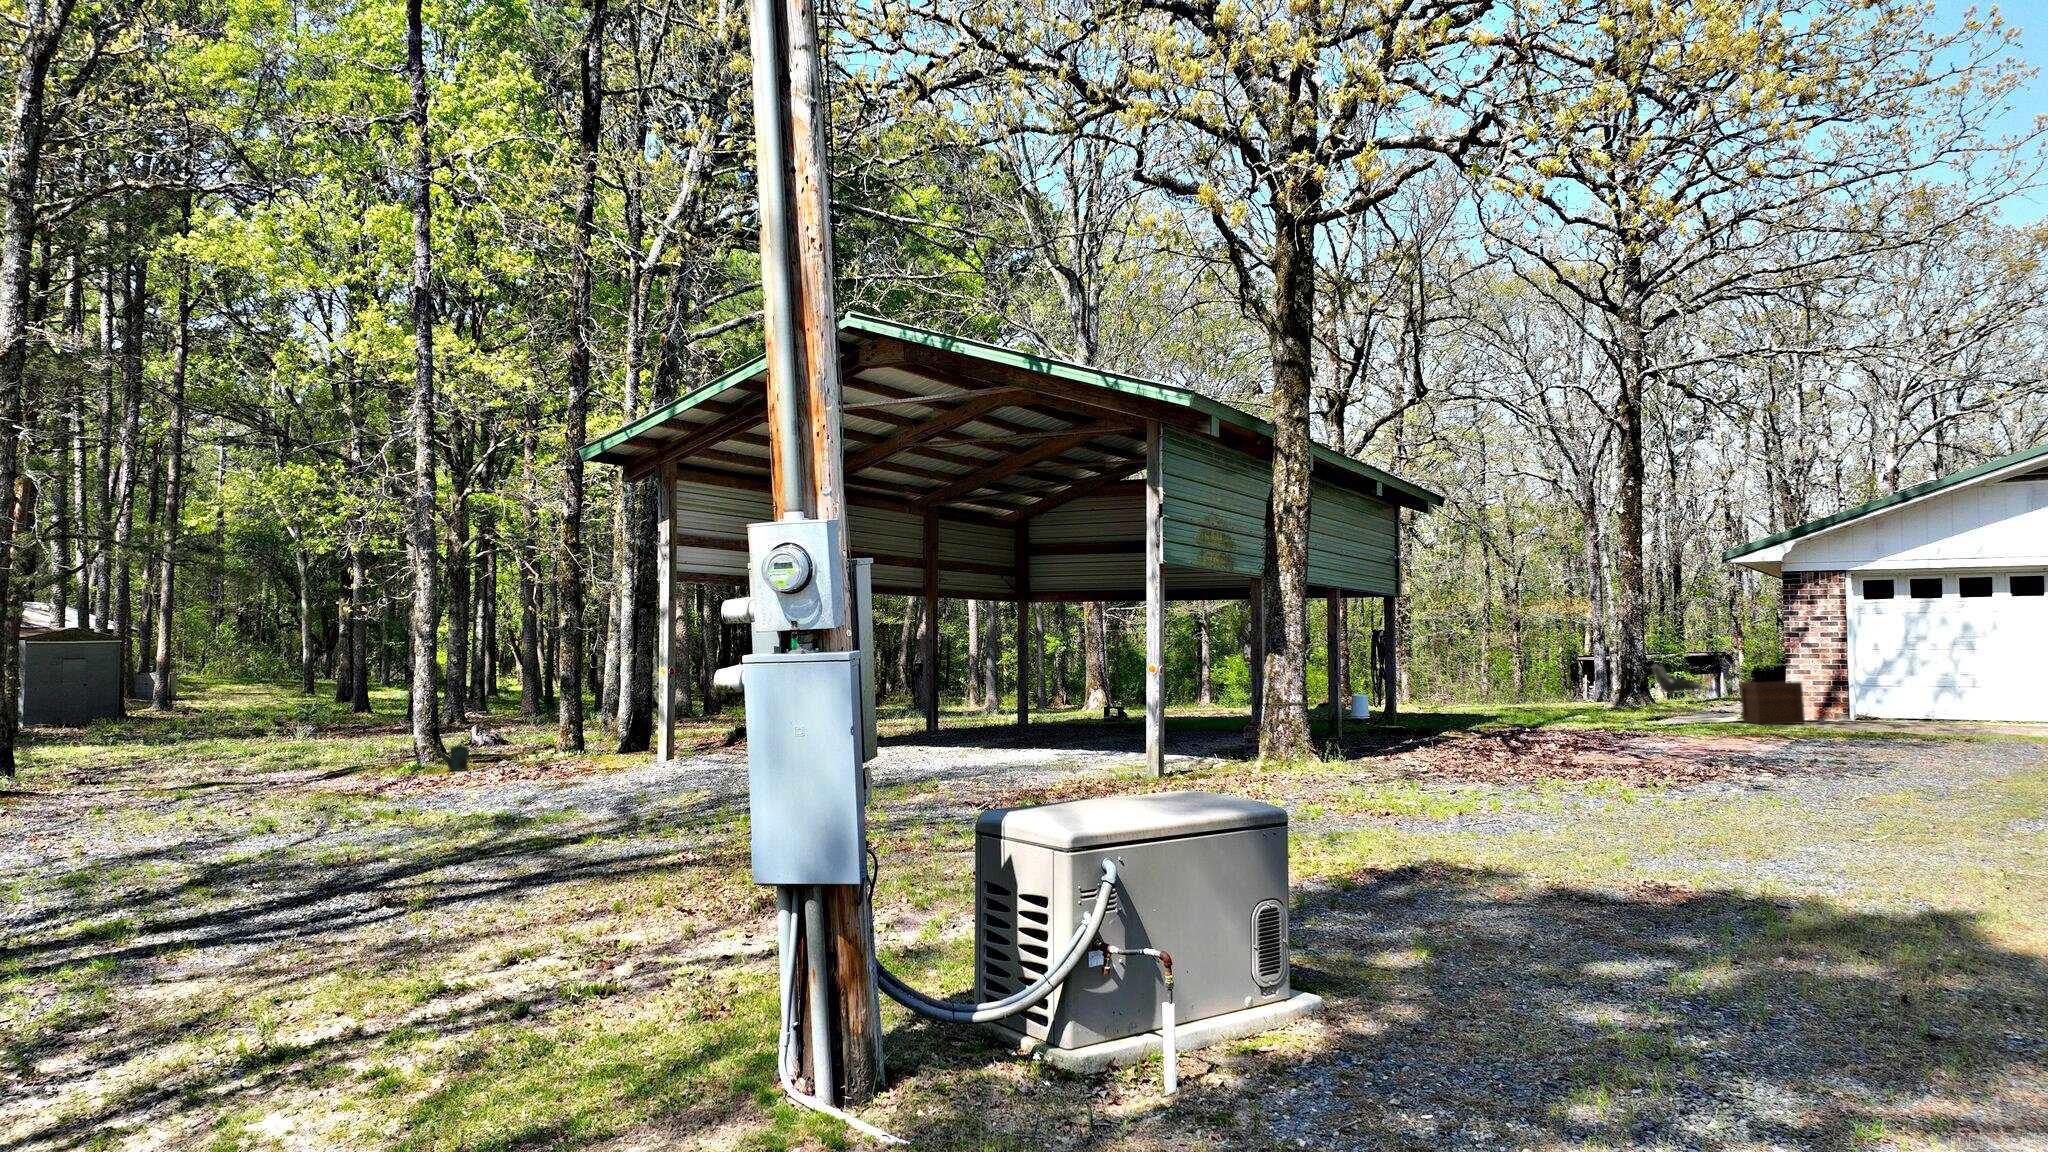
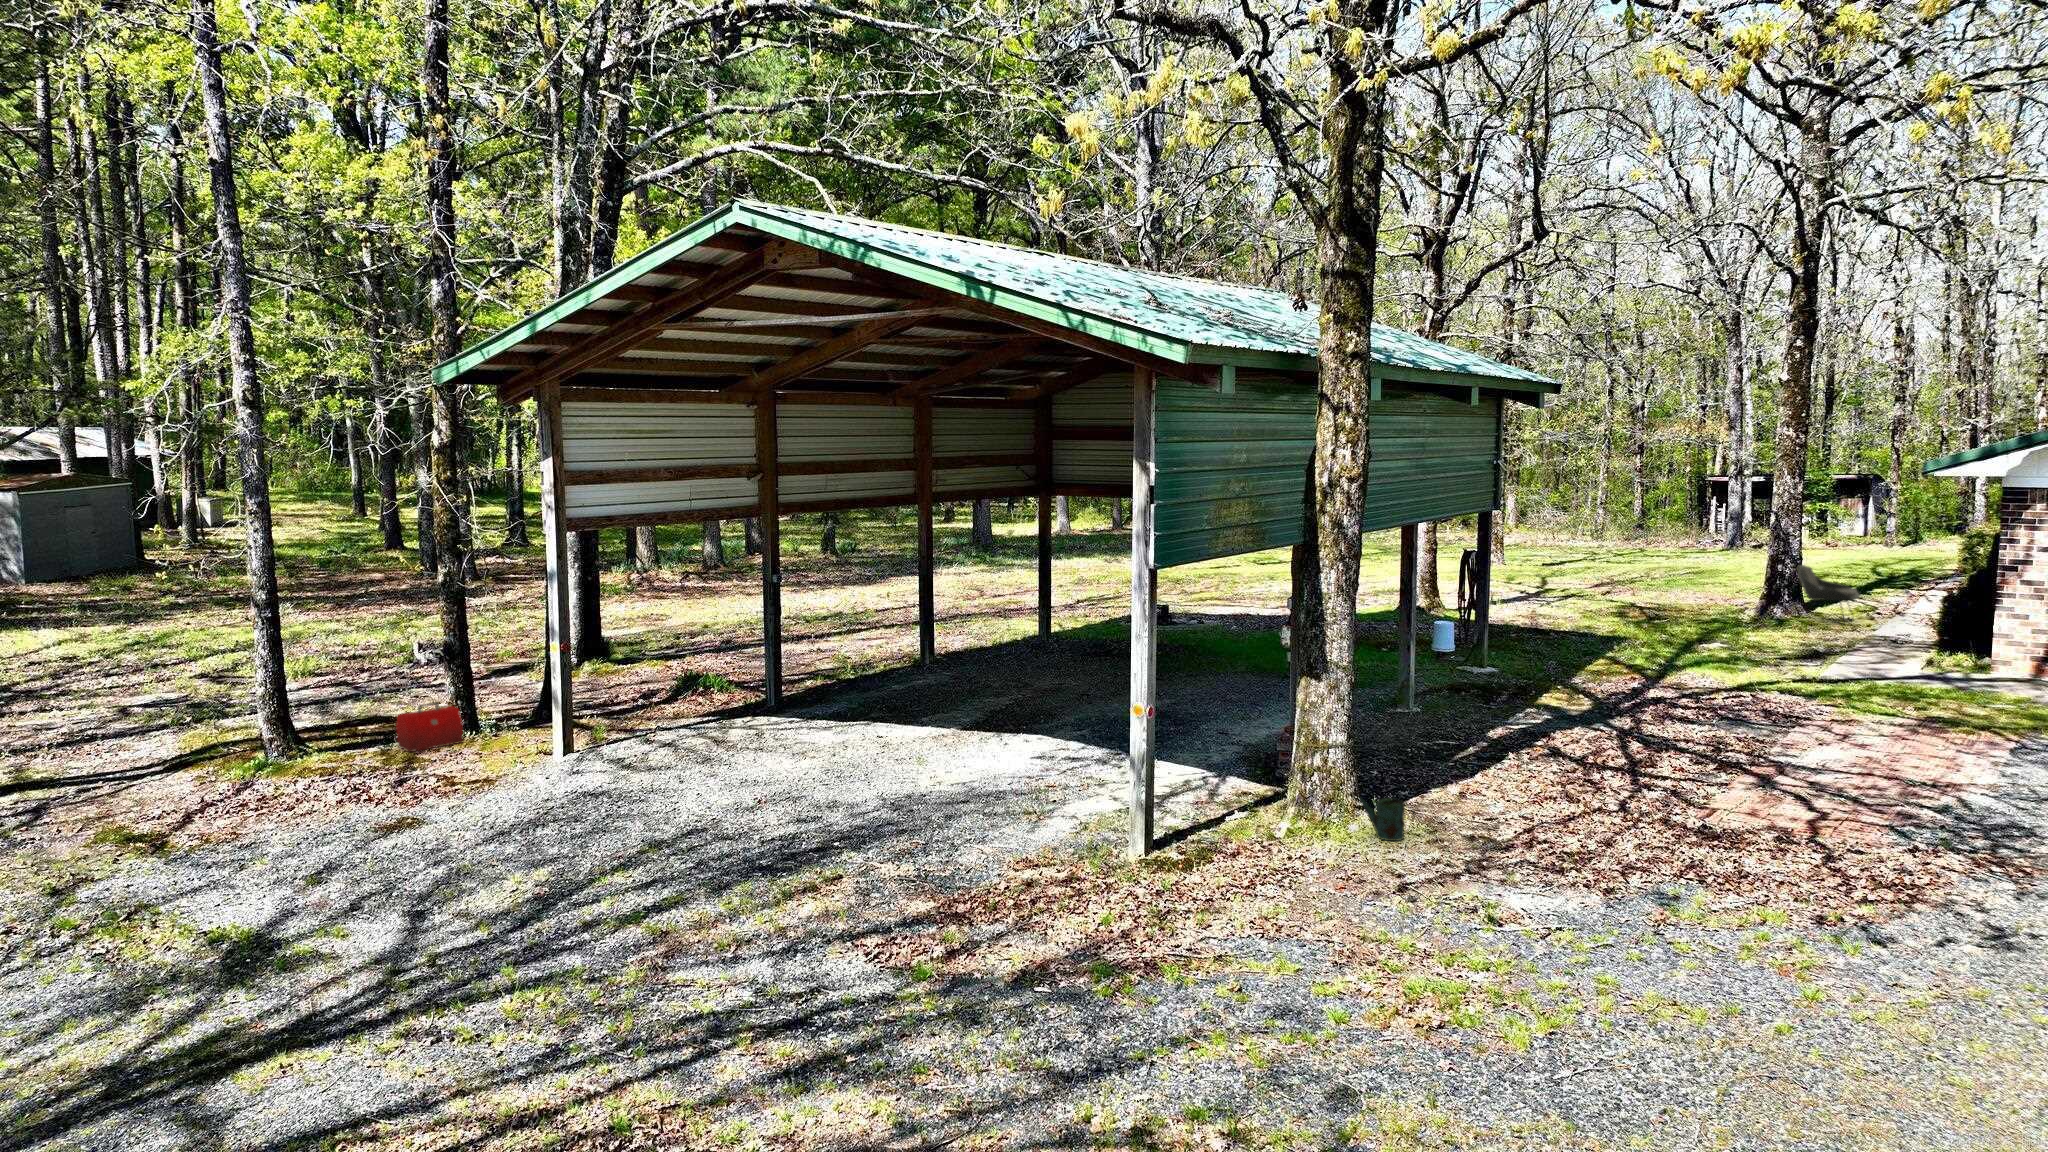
wooden crate: present [1740,681,1805,724] -> none [1918,623,2008,683]
toolbox: none [512,729,568,767] -> present [396,702,464,752]
watering can: present [433,745,469,771] -> present [1354,791,1414,841]

